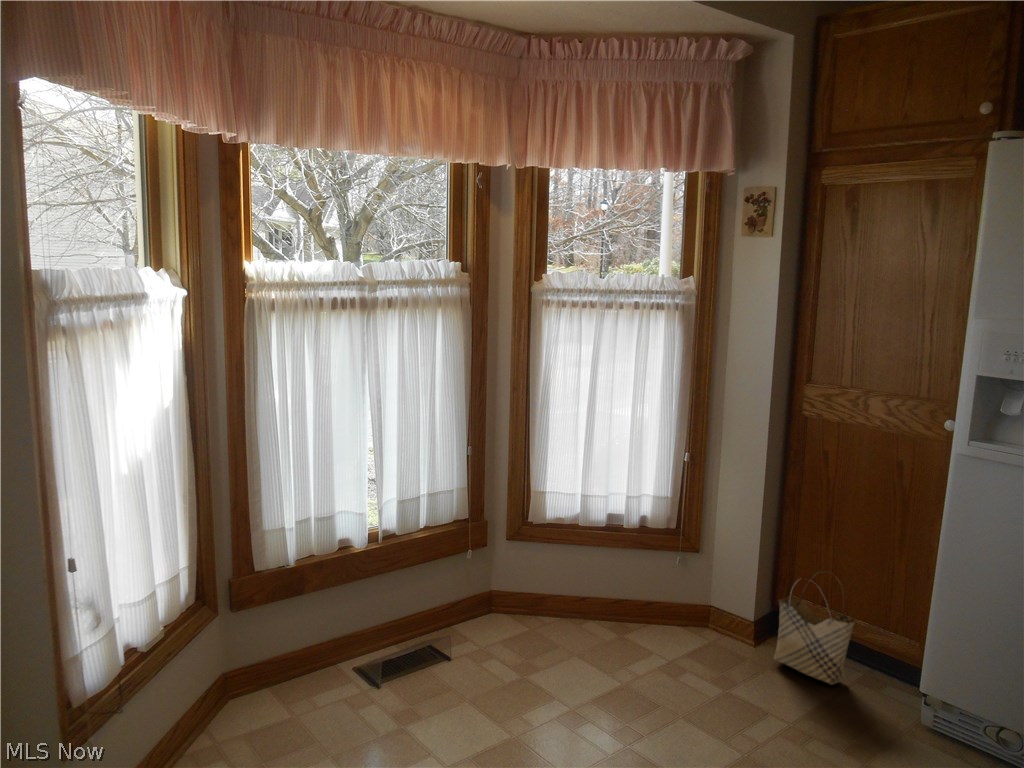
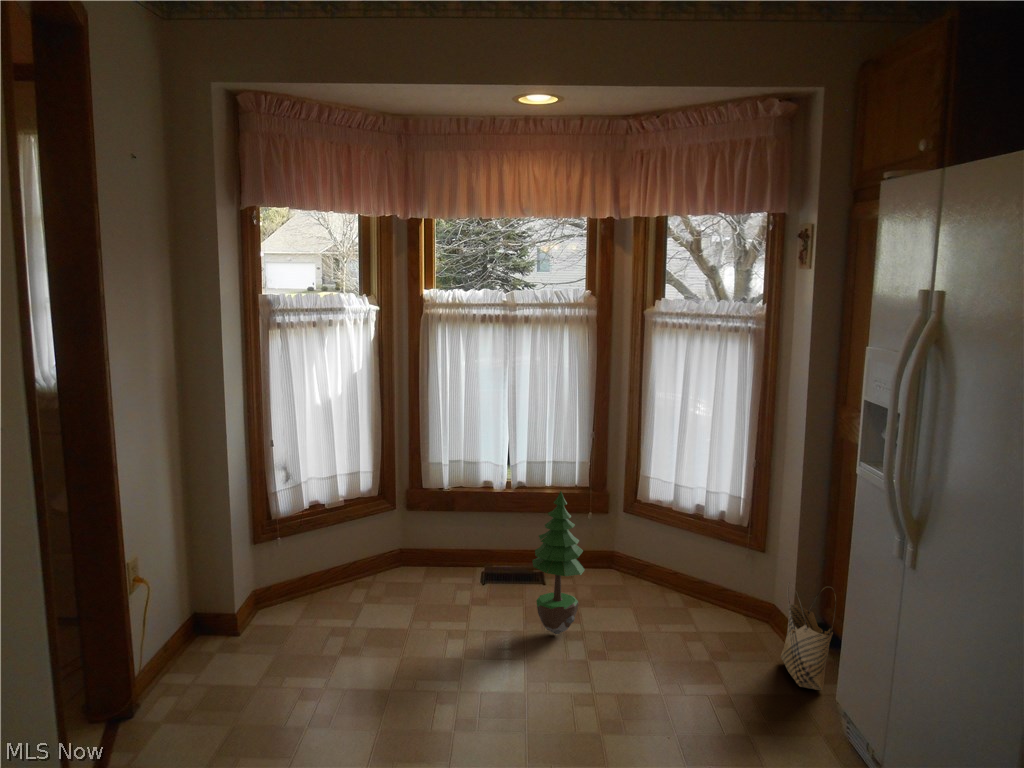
potted tree: none [532,534,605,727] -> present [532,491,585,634]

